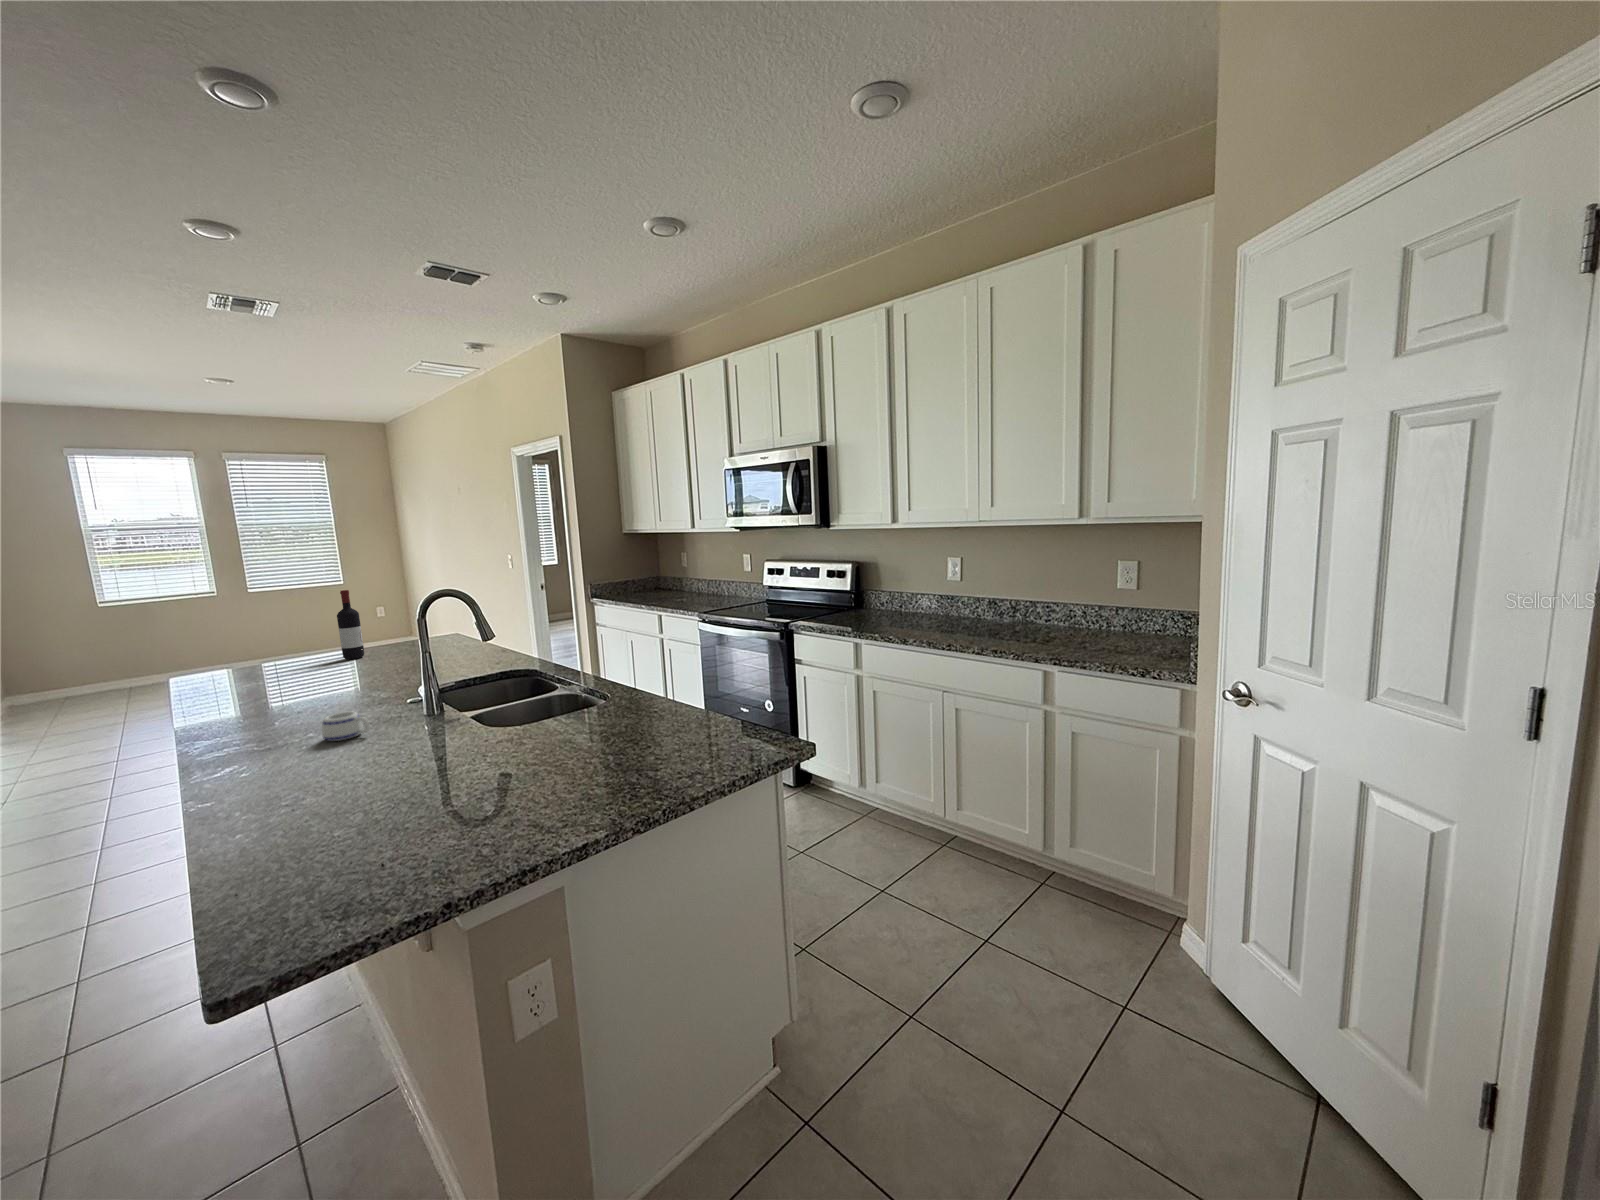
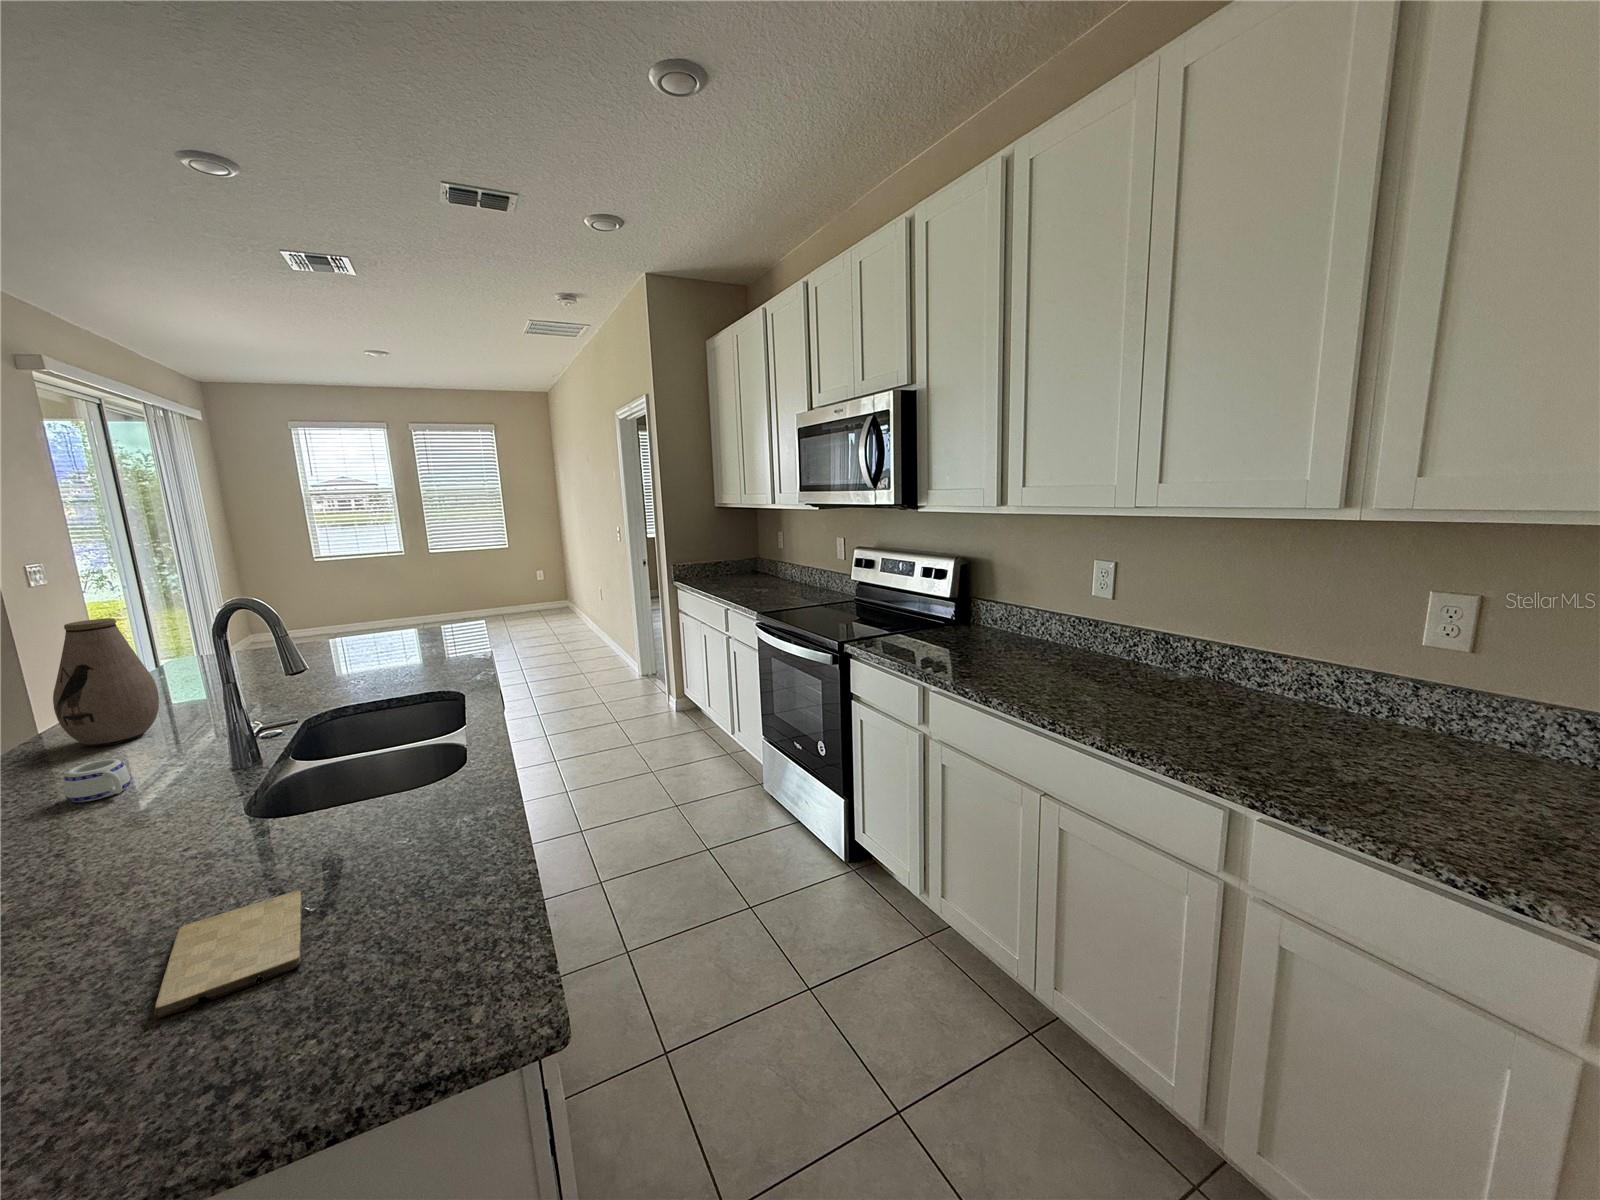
wine bottle: present [337,590,364,659] -> none [327,572,359,650]
vase: none [225,619,301,723] -> present [53,618,159,746]
cutting board: none [566,740,660,777] -> present [154,891,302,1019]

